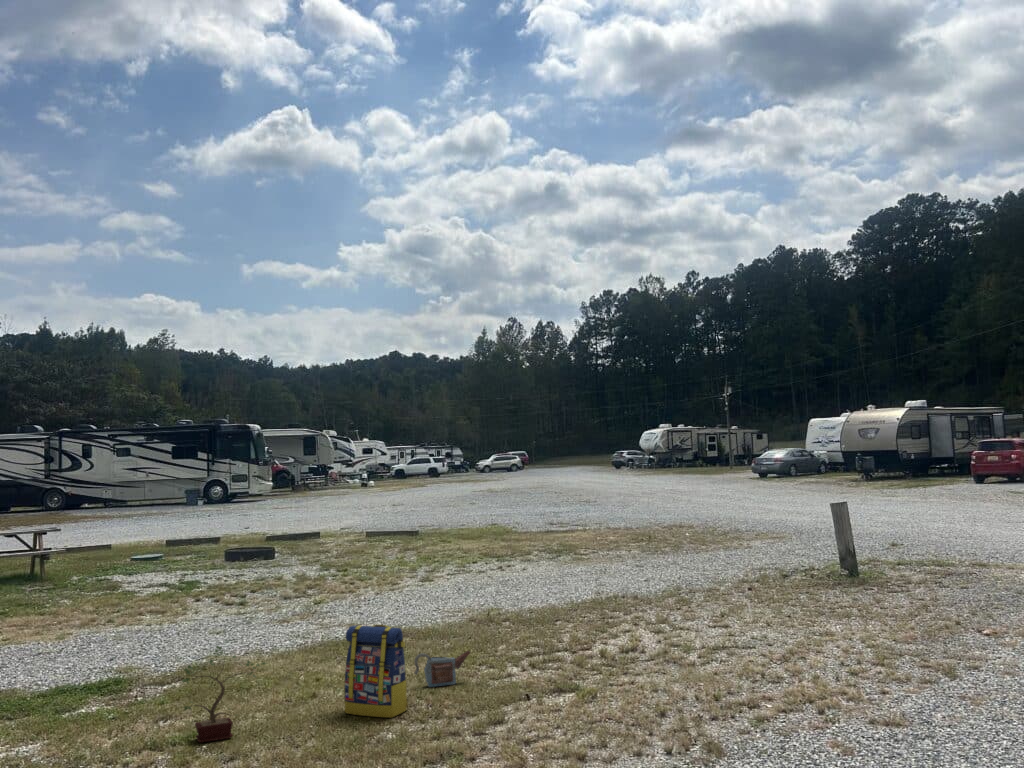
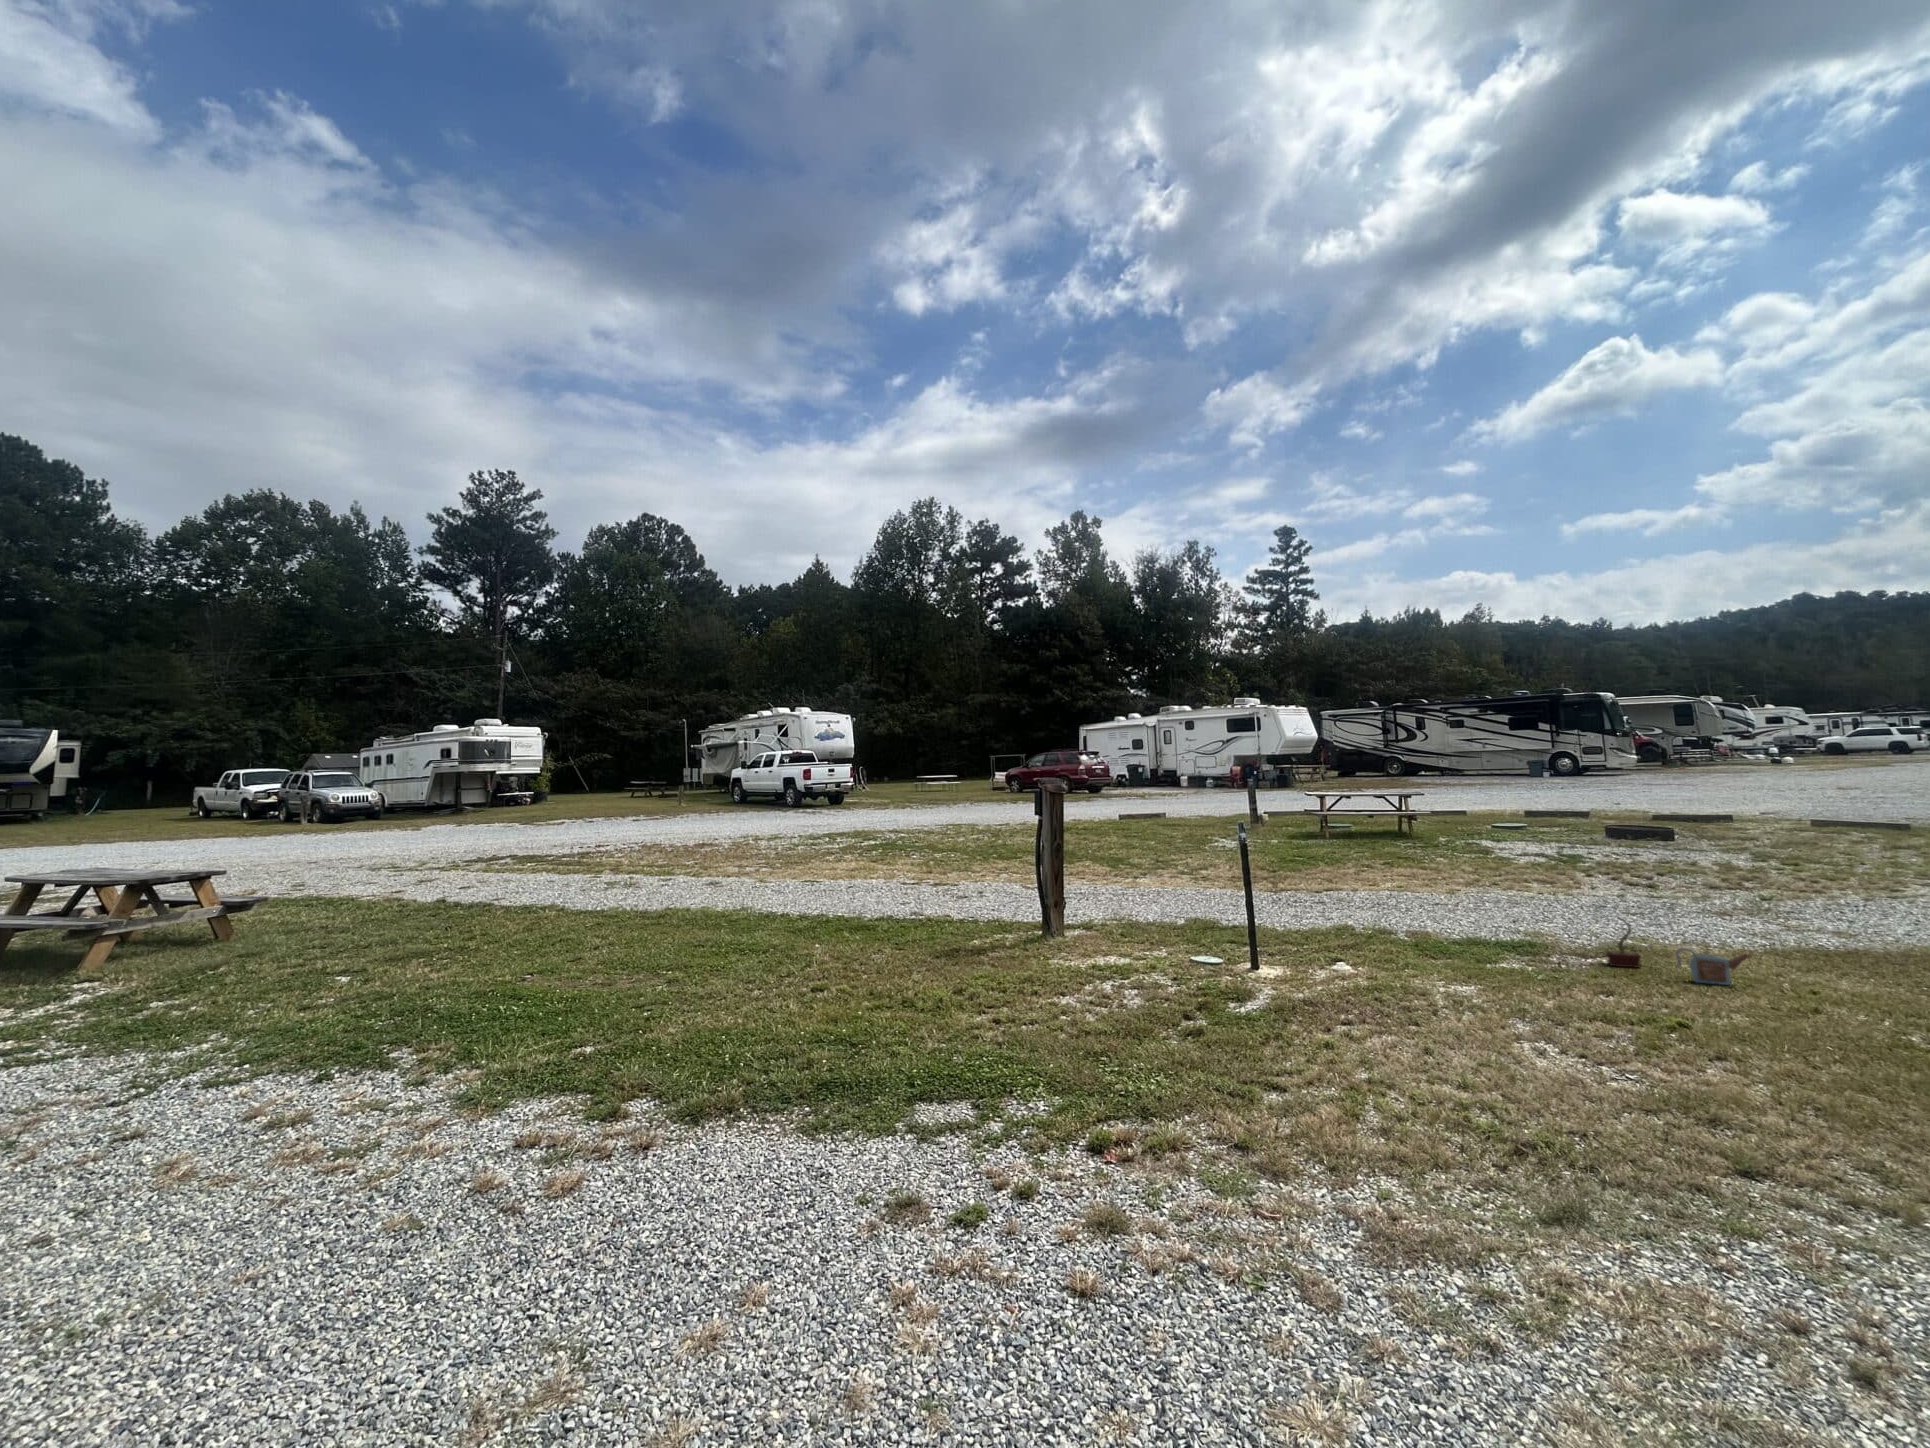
backpack: present [344,625,408,718] -> none [1753,896,1831,981]
watering can: present [414,651,470,687] -> present [1676,948,1749,985]

